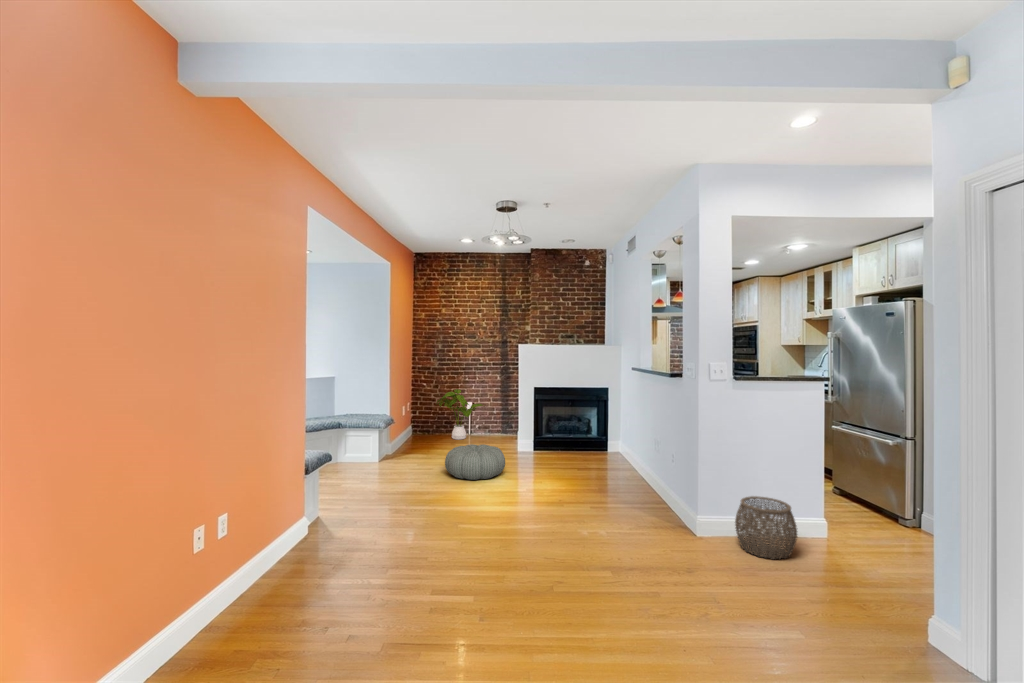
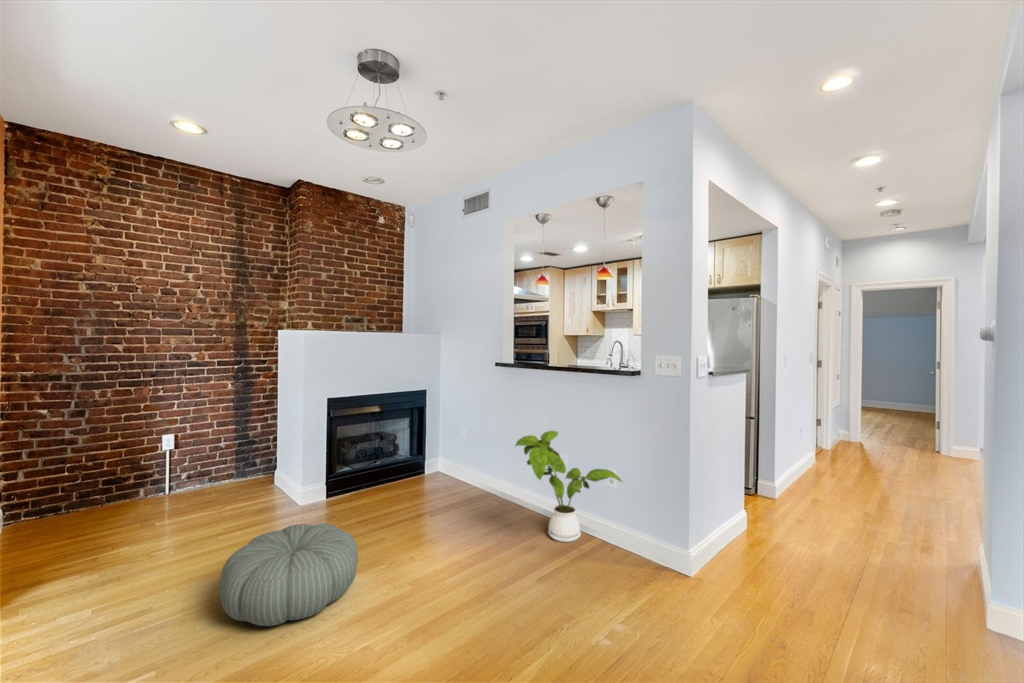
house plant: present [437,389,483,440] -> present [515,431,622,542]
woven basket: present [735,496,797,559] -> none [768,511,849,593]

